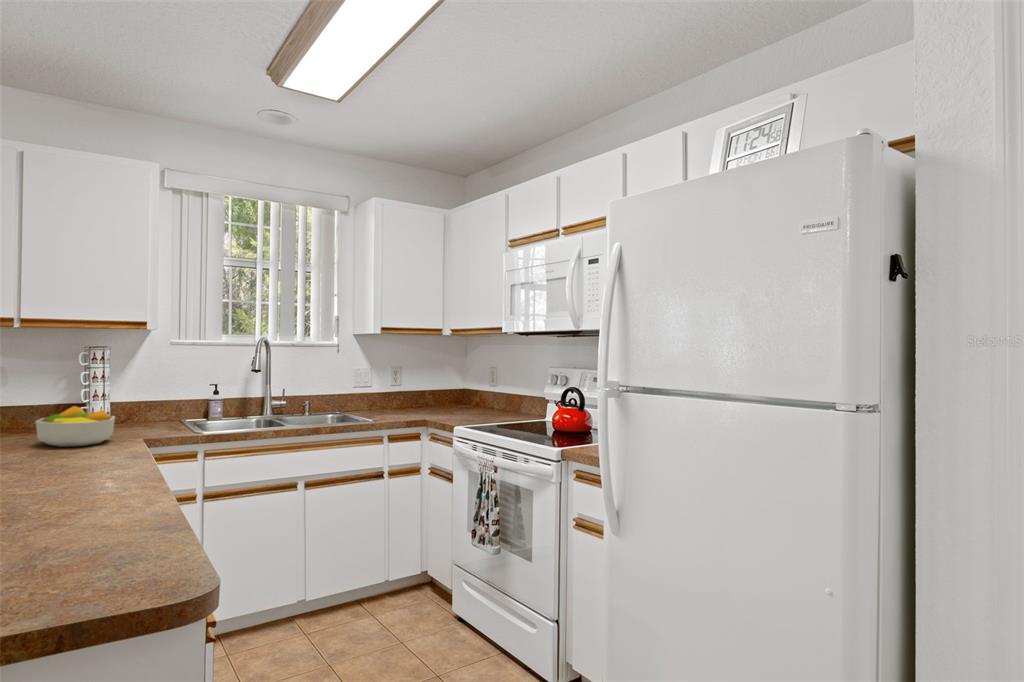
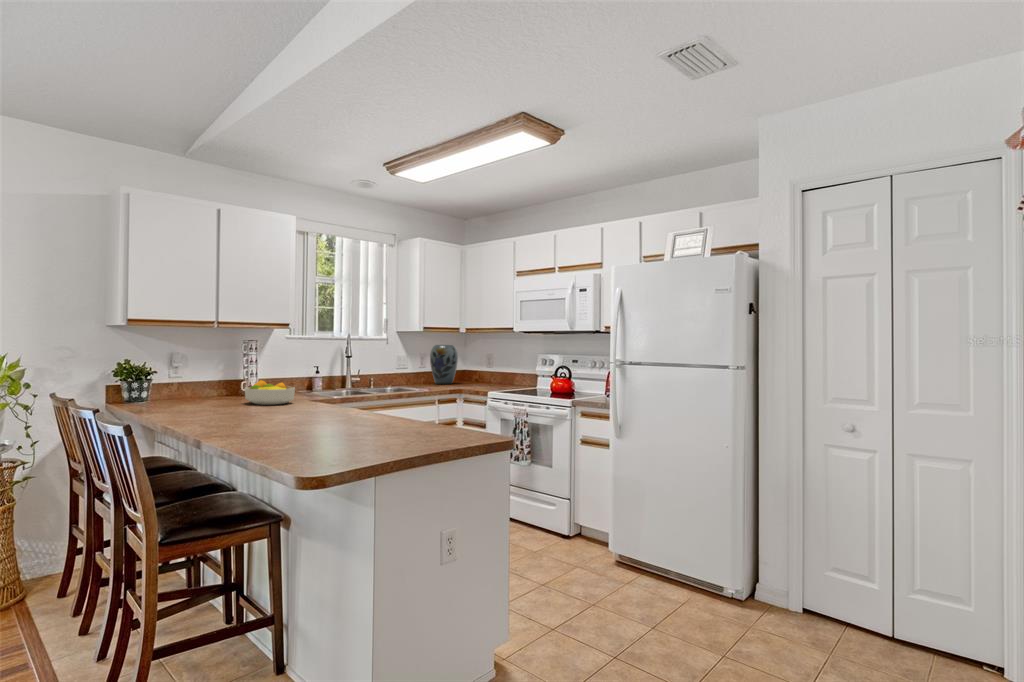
vase: none [406,353,446,410] -> present [430,345,458,384]

